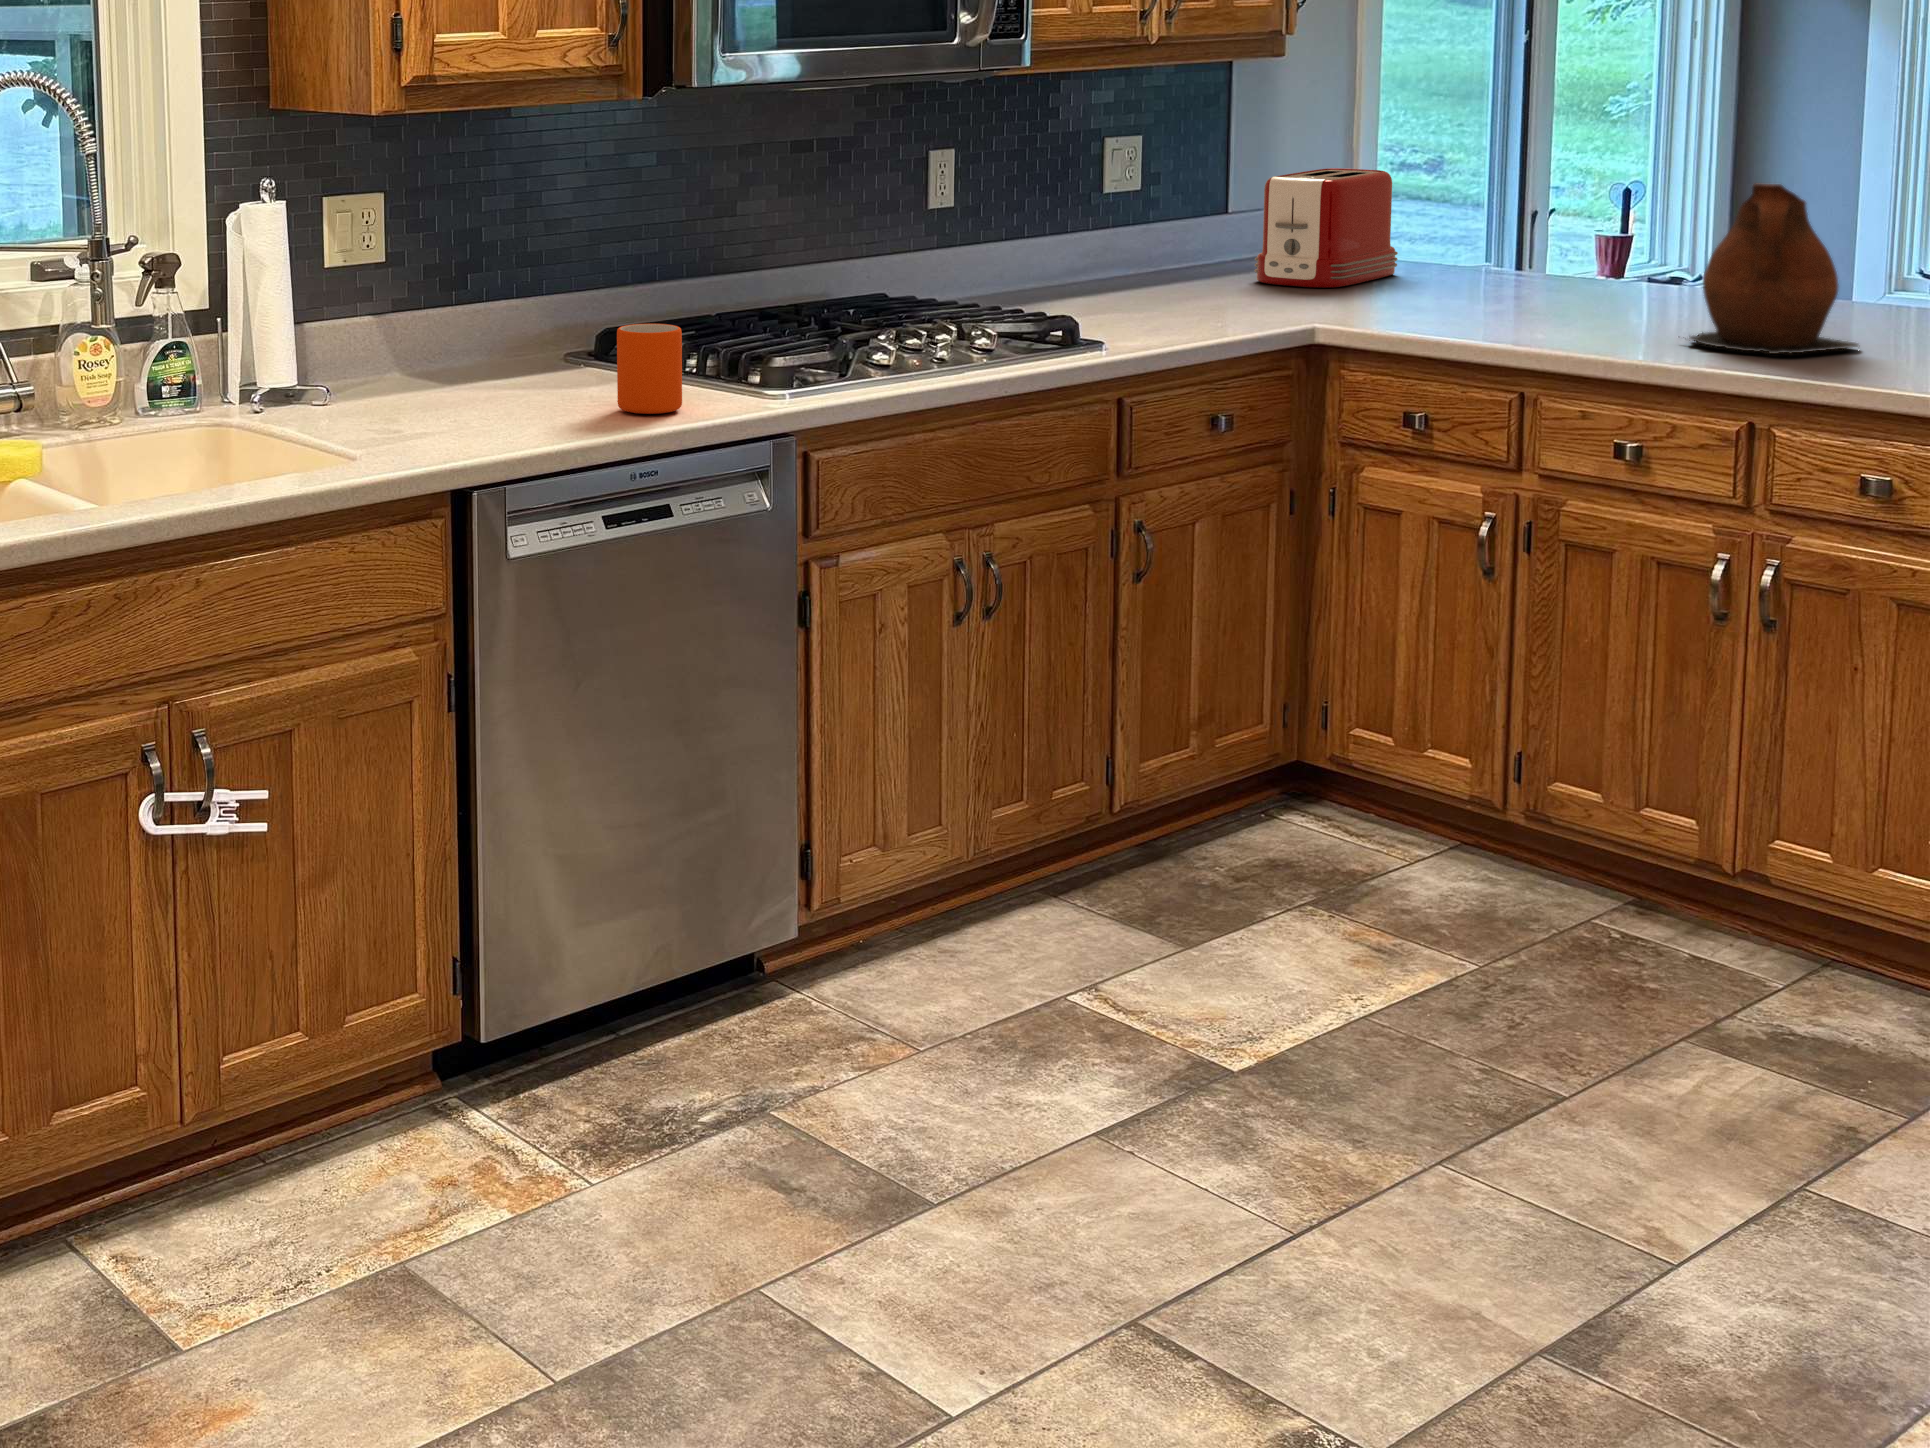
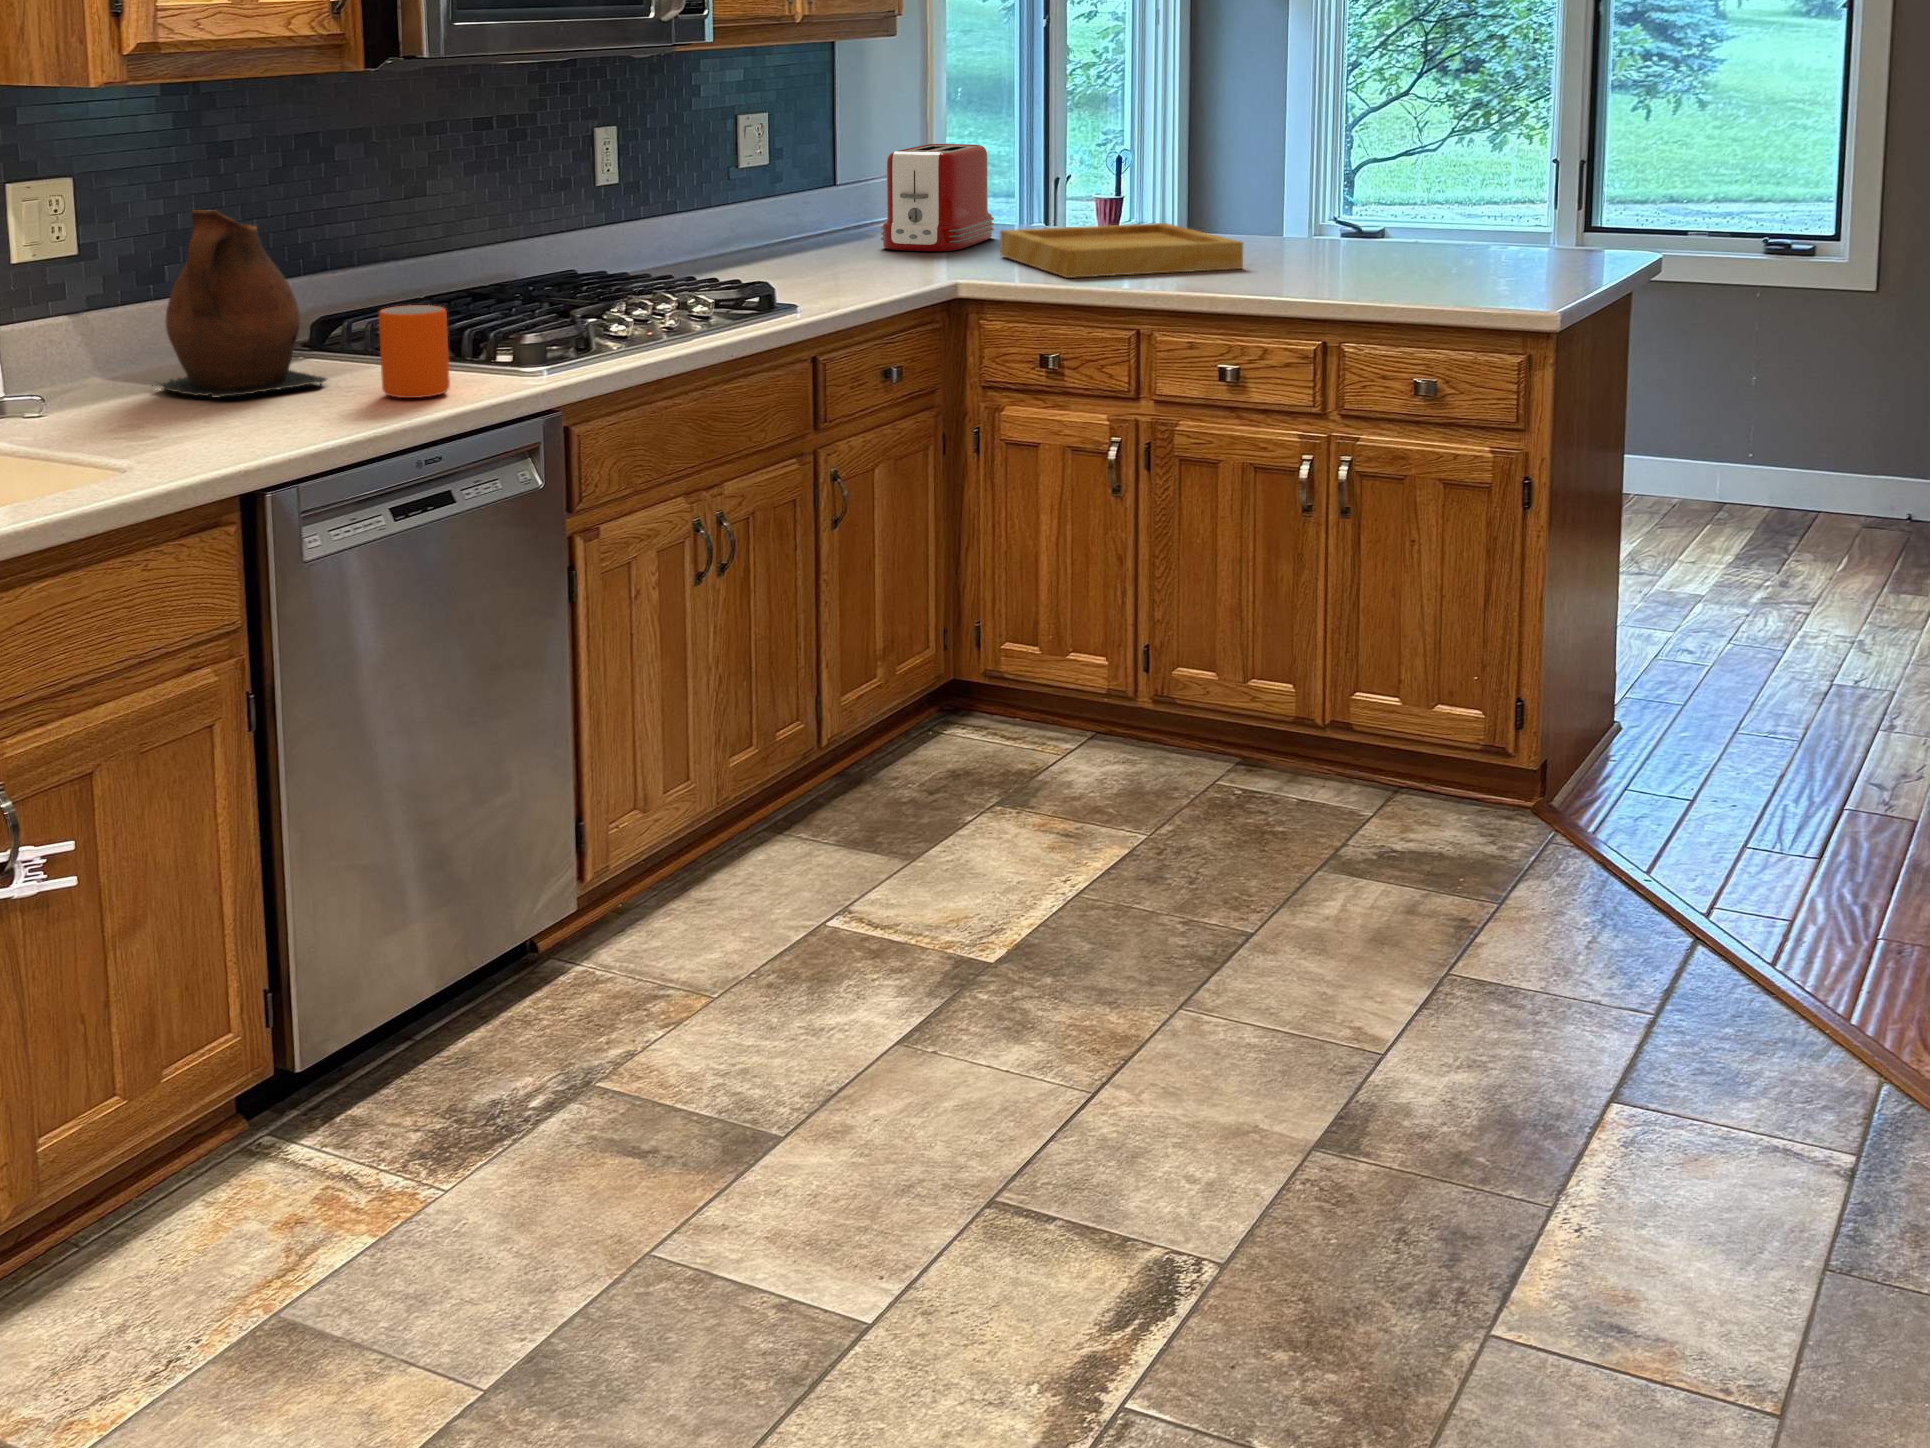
ceramic pitcher: present [1689,184,1858,354] -> present [152,210,327,398]
tray: none [1385,267,1676,326] -> present [1000,223,1243,278]

